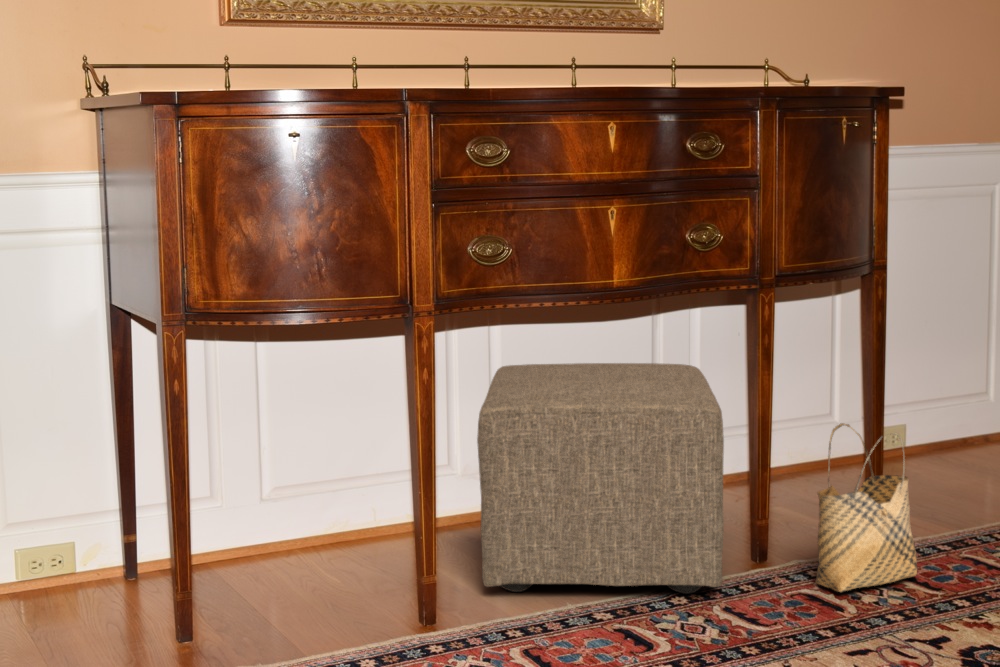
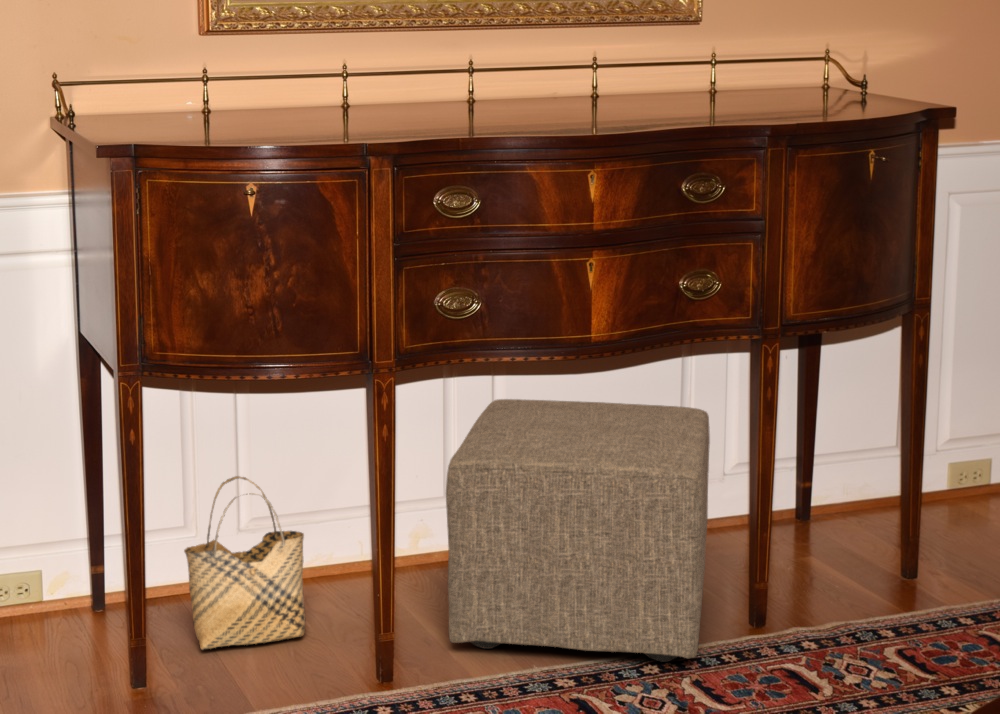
woven basket: present [816,423,917,592] -> present [184,476,306,650]

